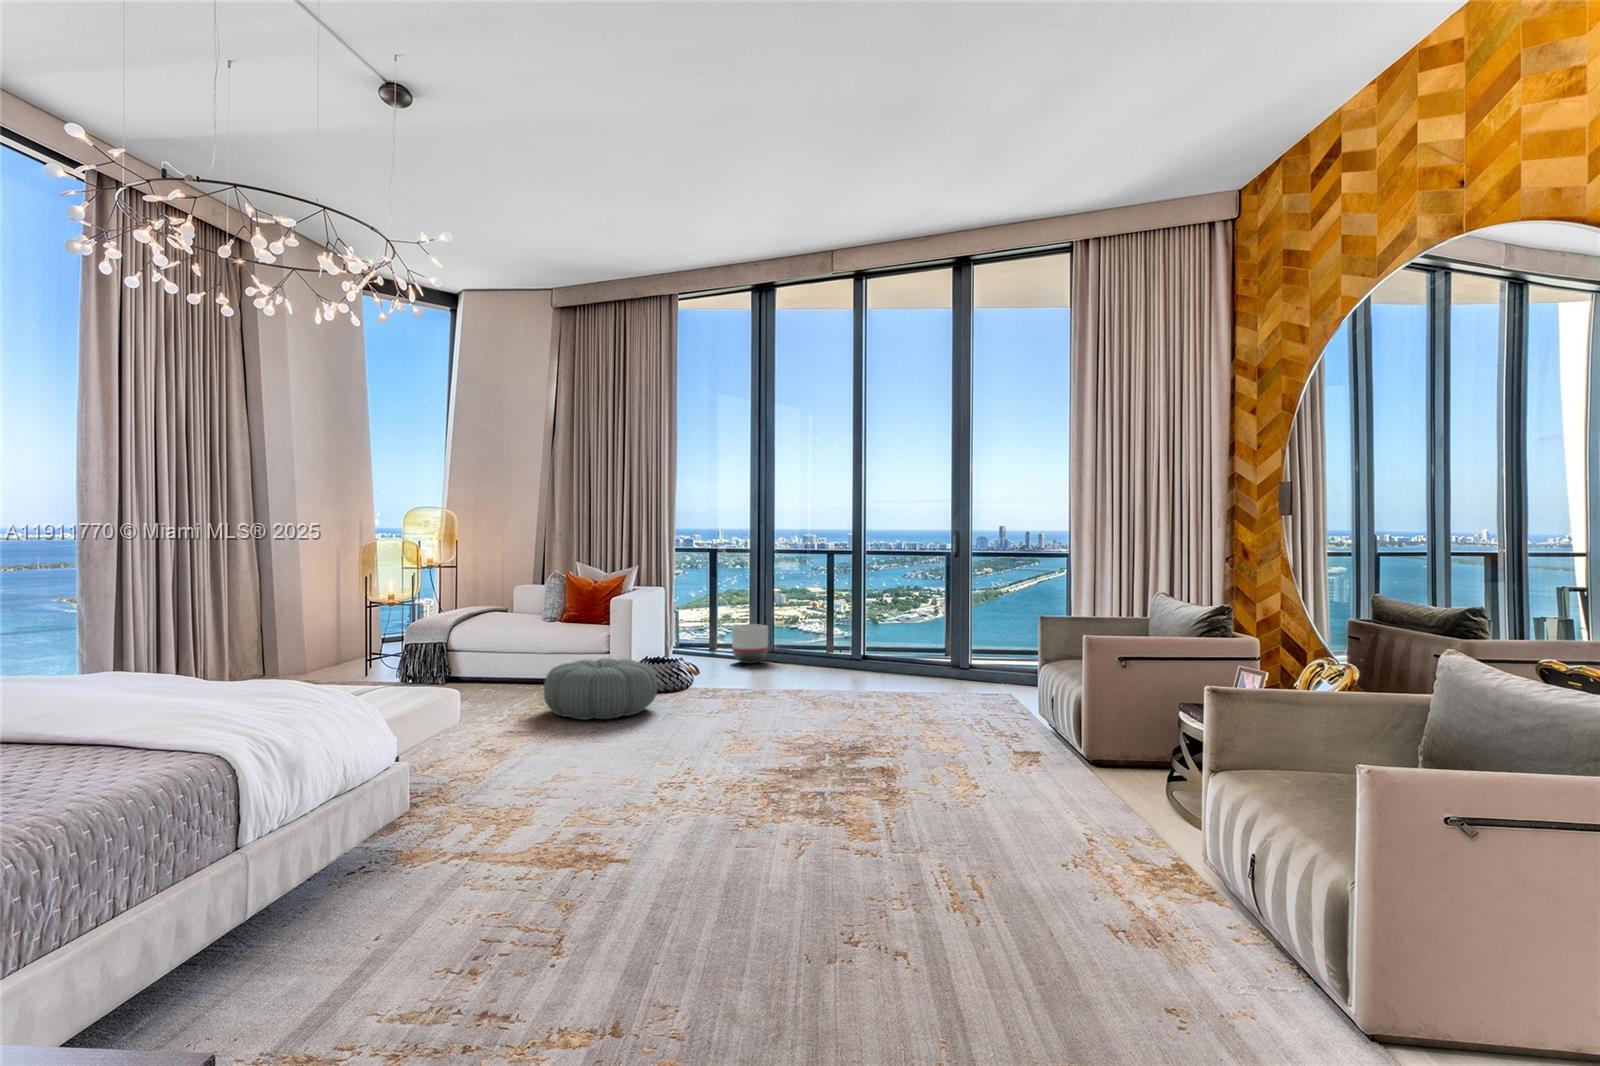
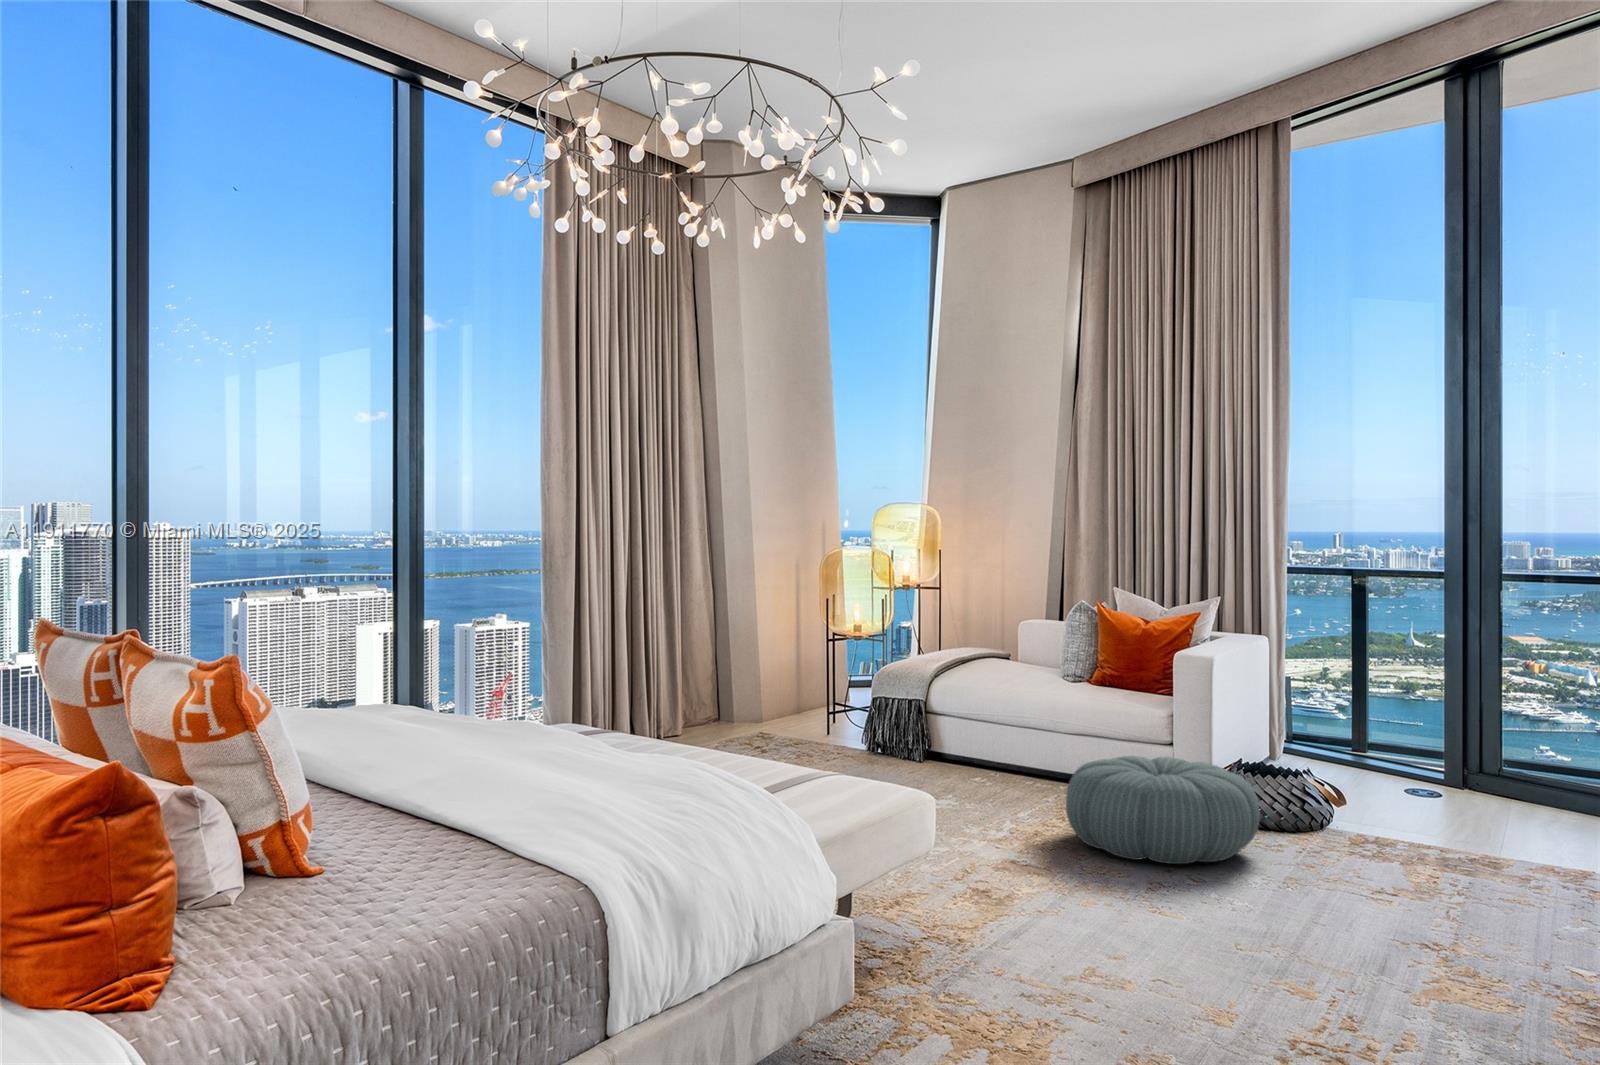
planter: present [732,624,768,664] -> none [1398,713,1472,785]

